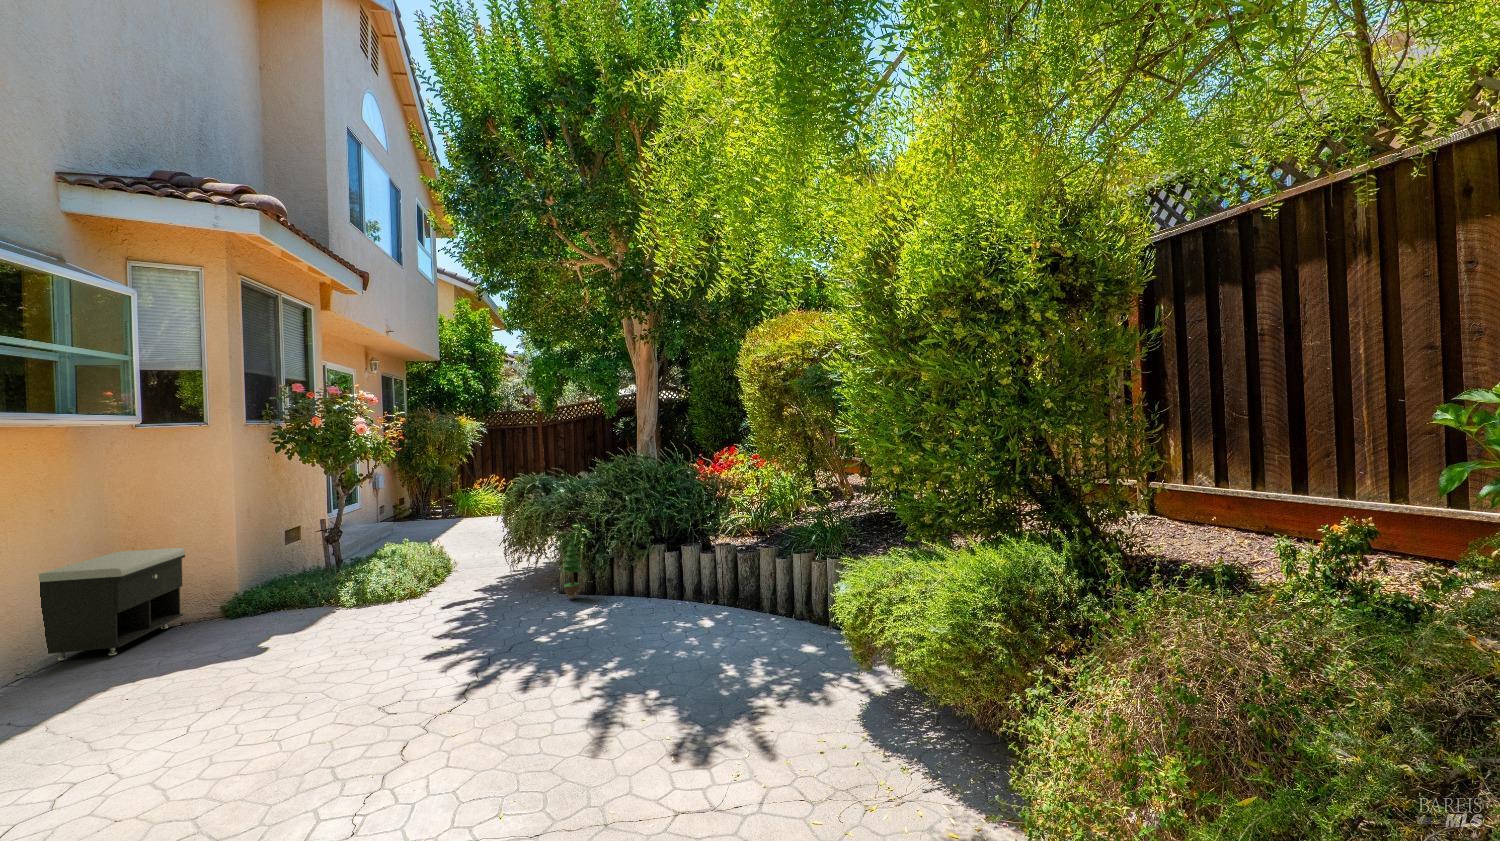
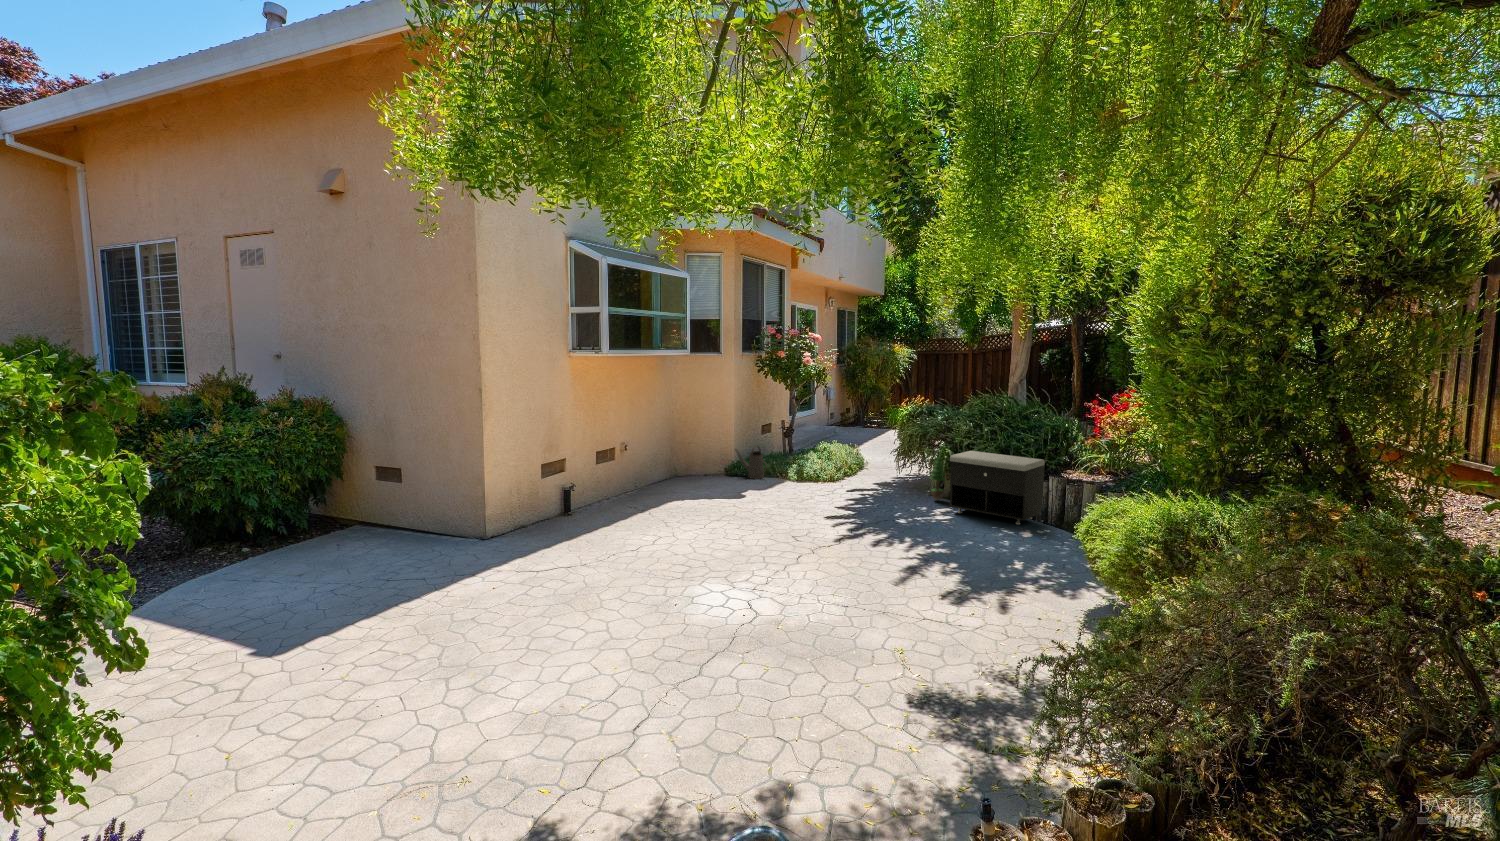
storage bench: present [38,548,185,660] -> present [949,451,1045,524]
watering can: none [235,561,300,616] -> present [735,446,764,479]

